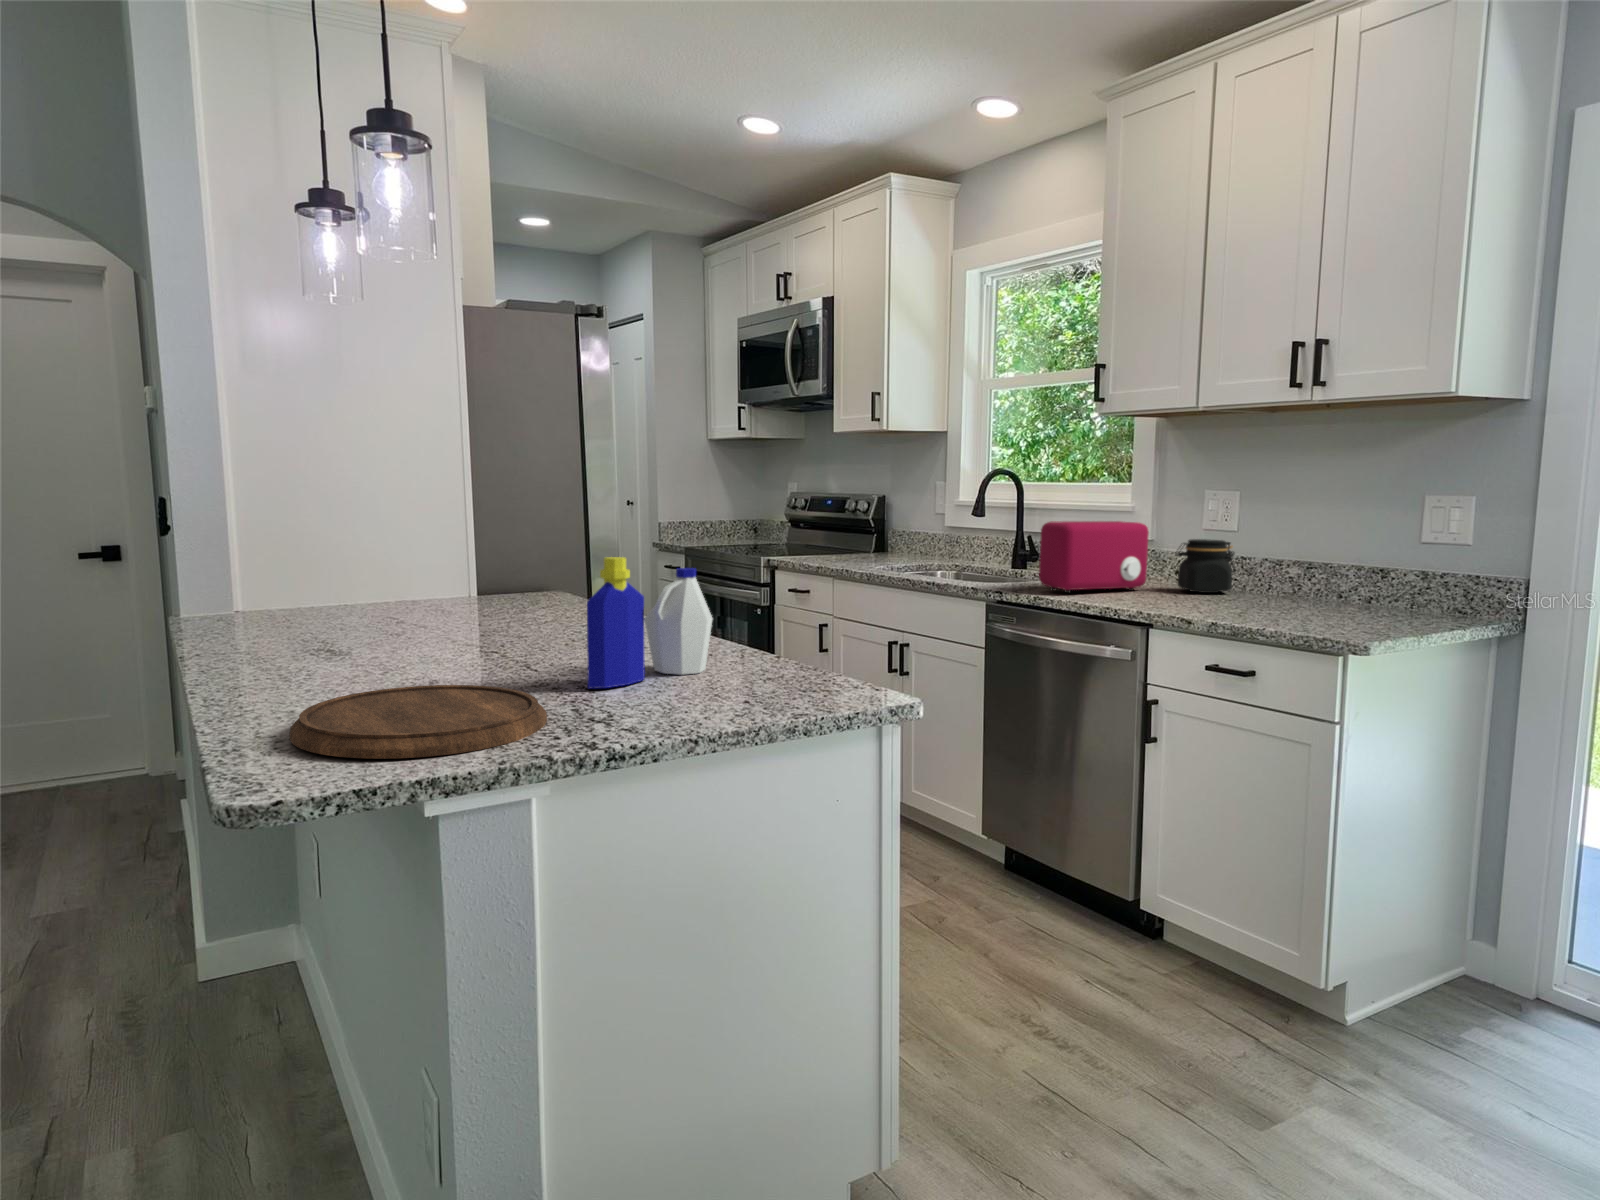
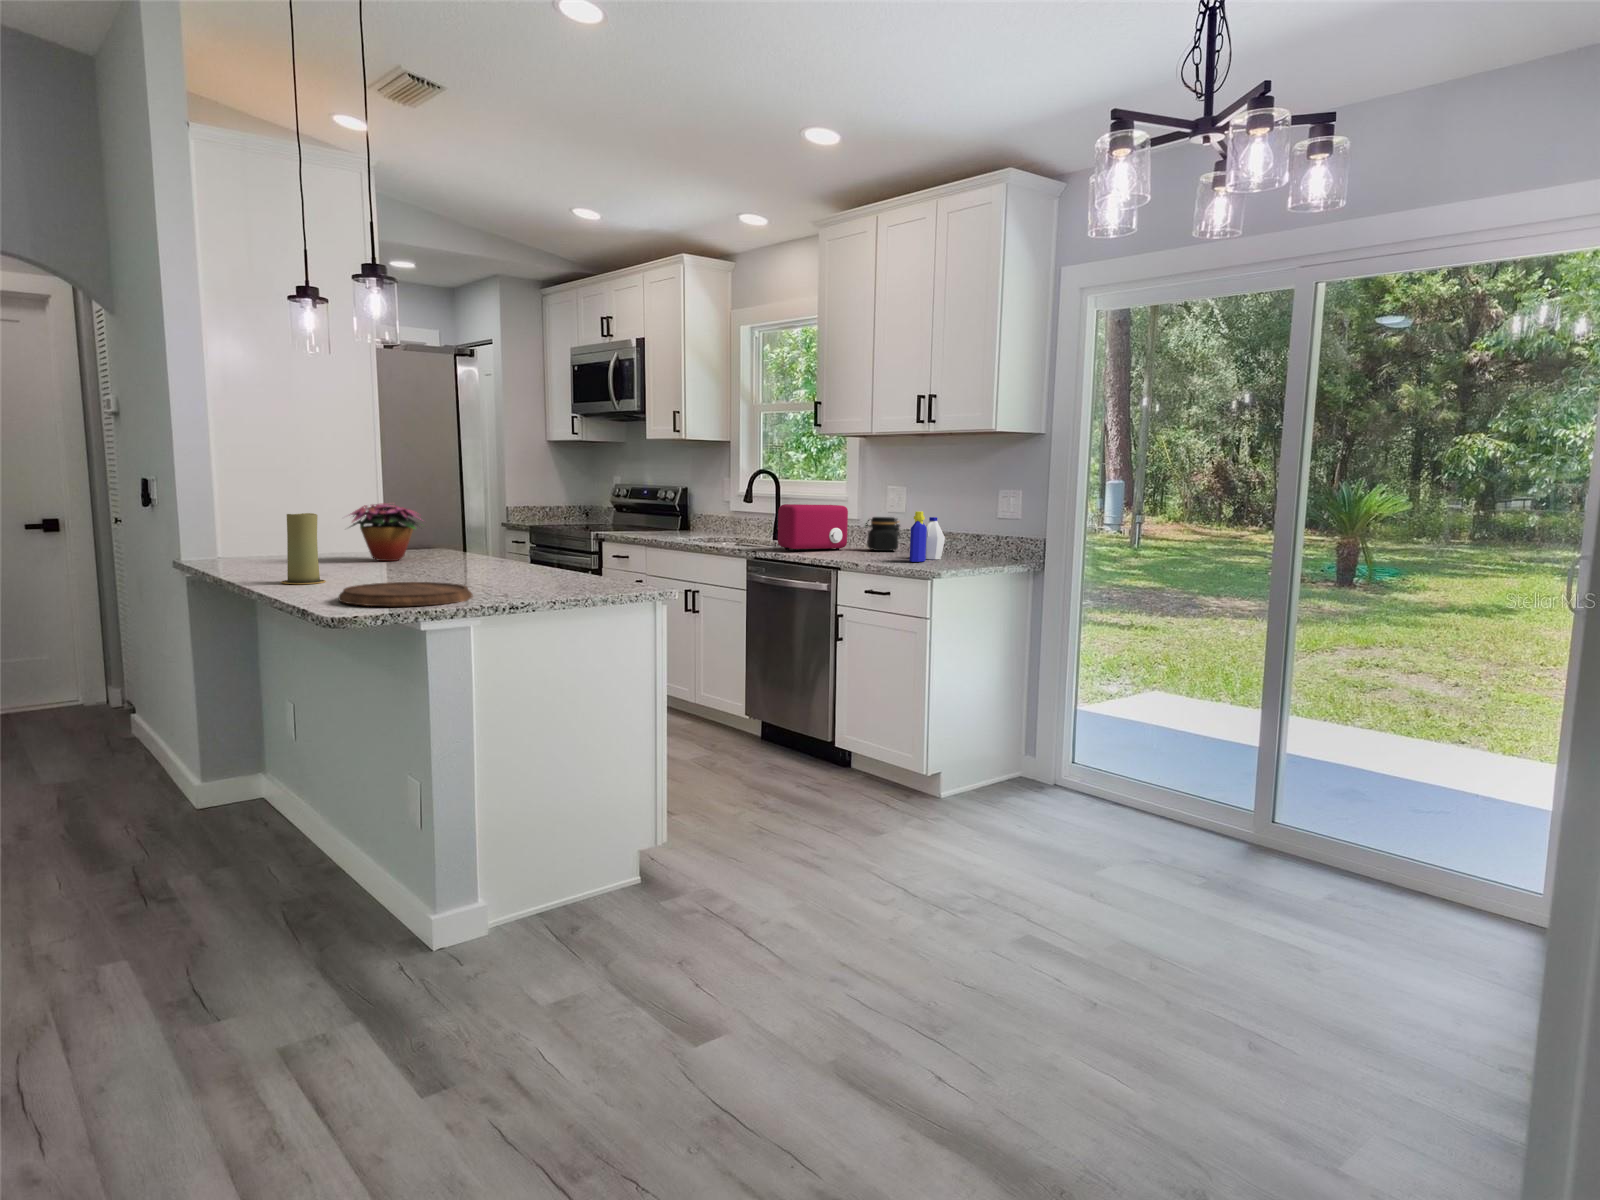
flower arrangement: none [385,528,522,618] -> present [349,503,422,561]
candle: none [252,554,327,677] -> present [281,513,326,584]
bottle: present [587,557,712,688] -> present [910,511,945,562]

